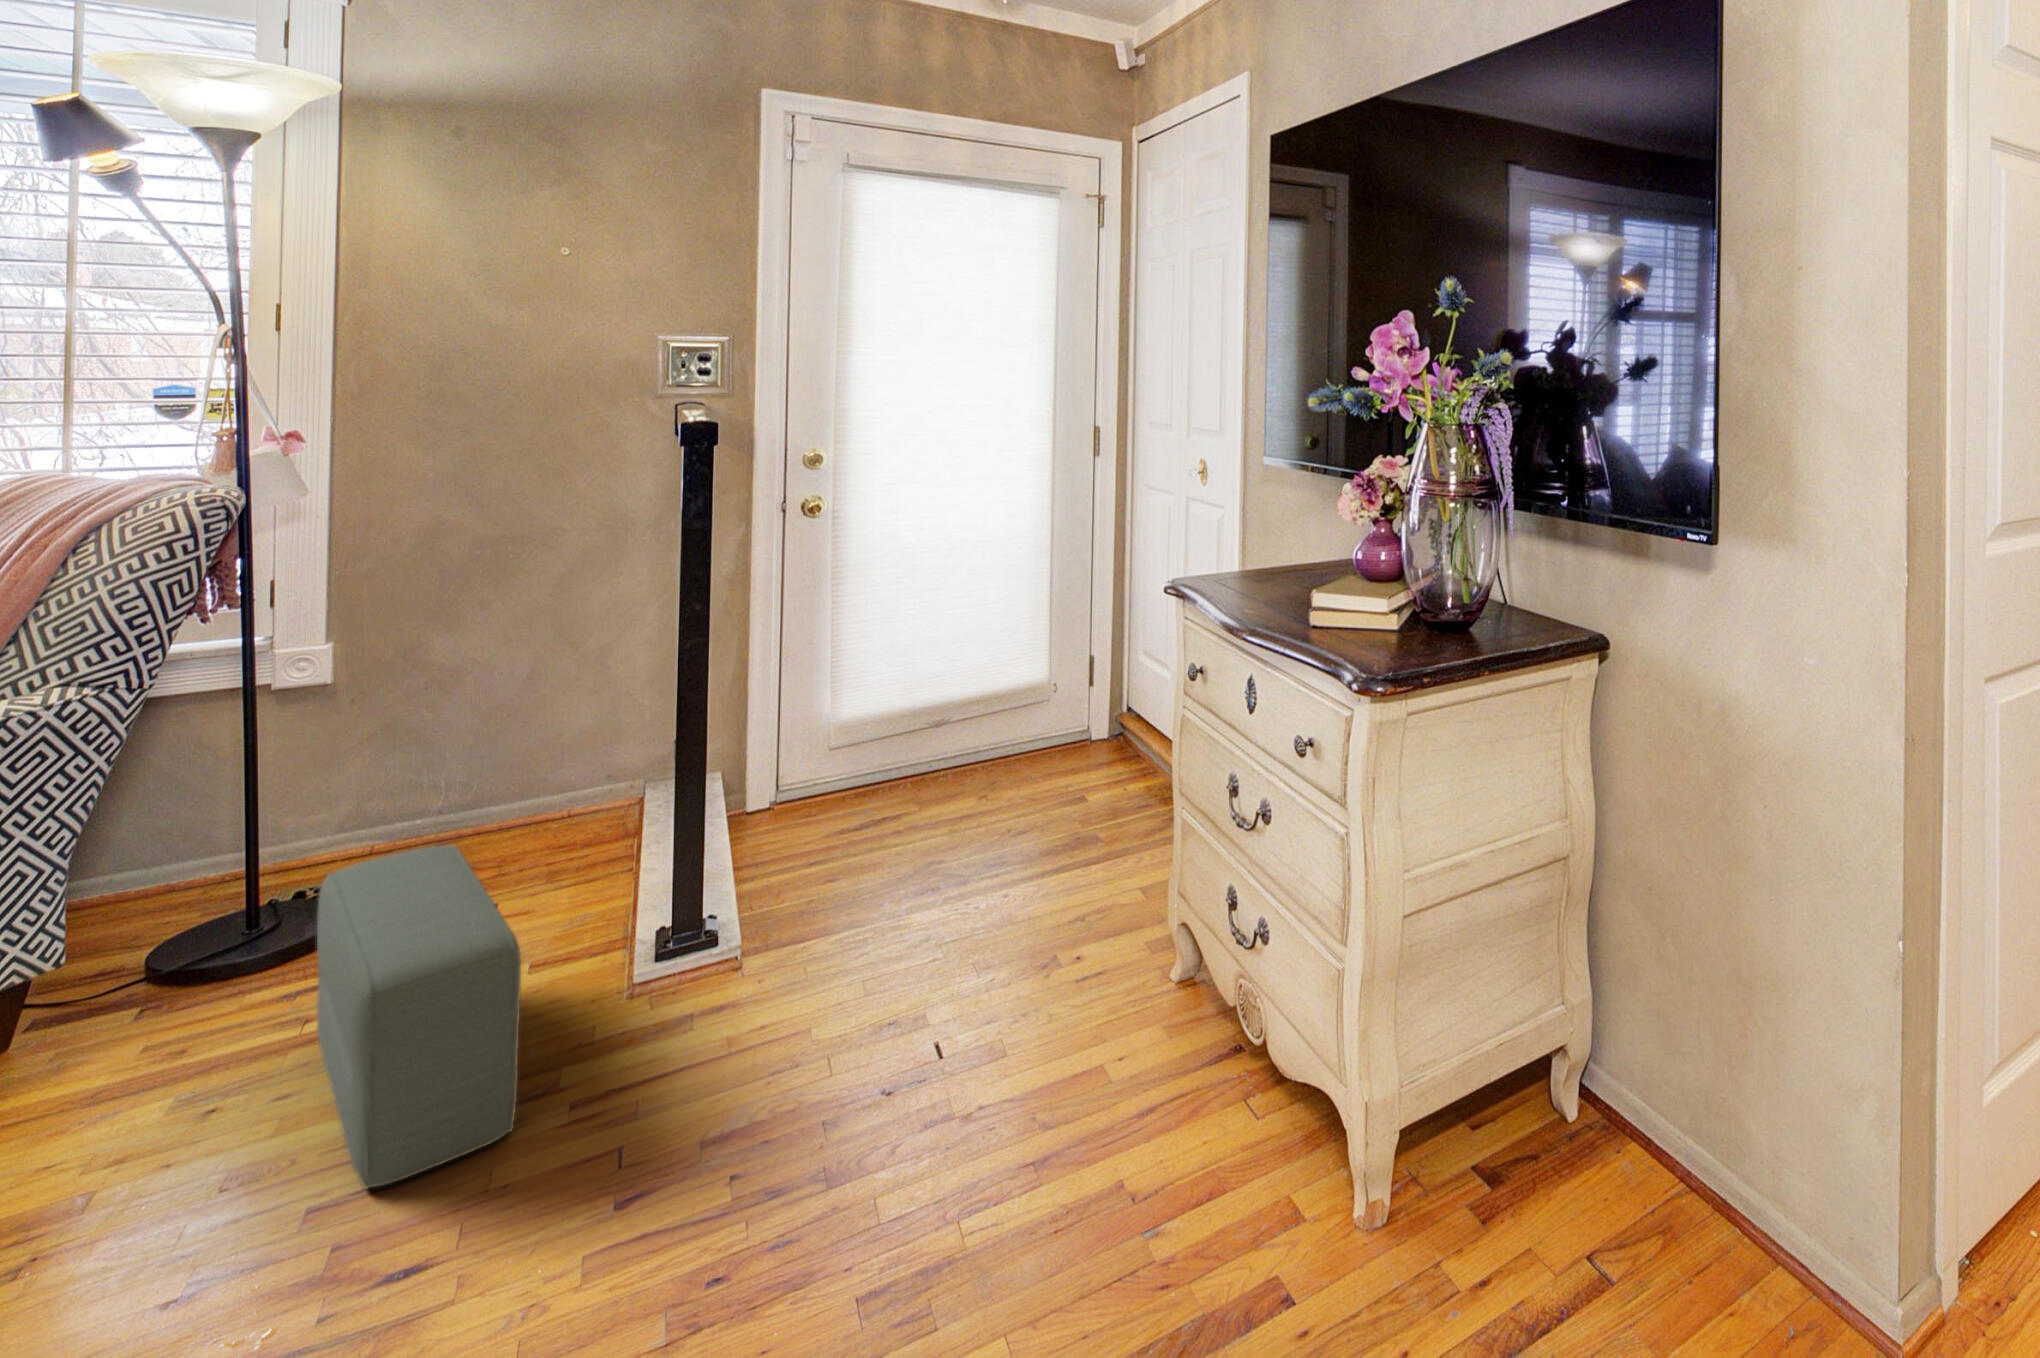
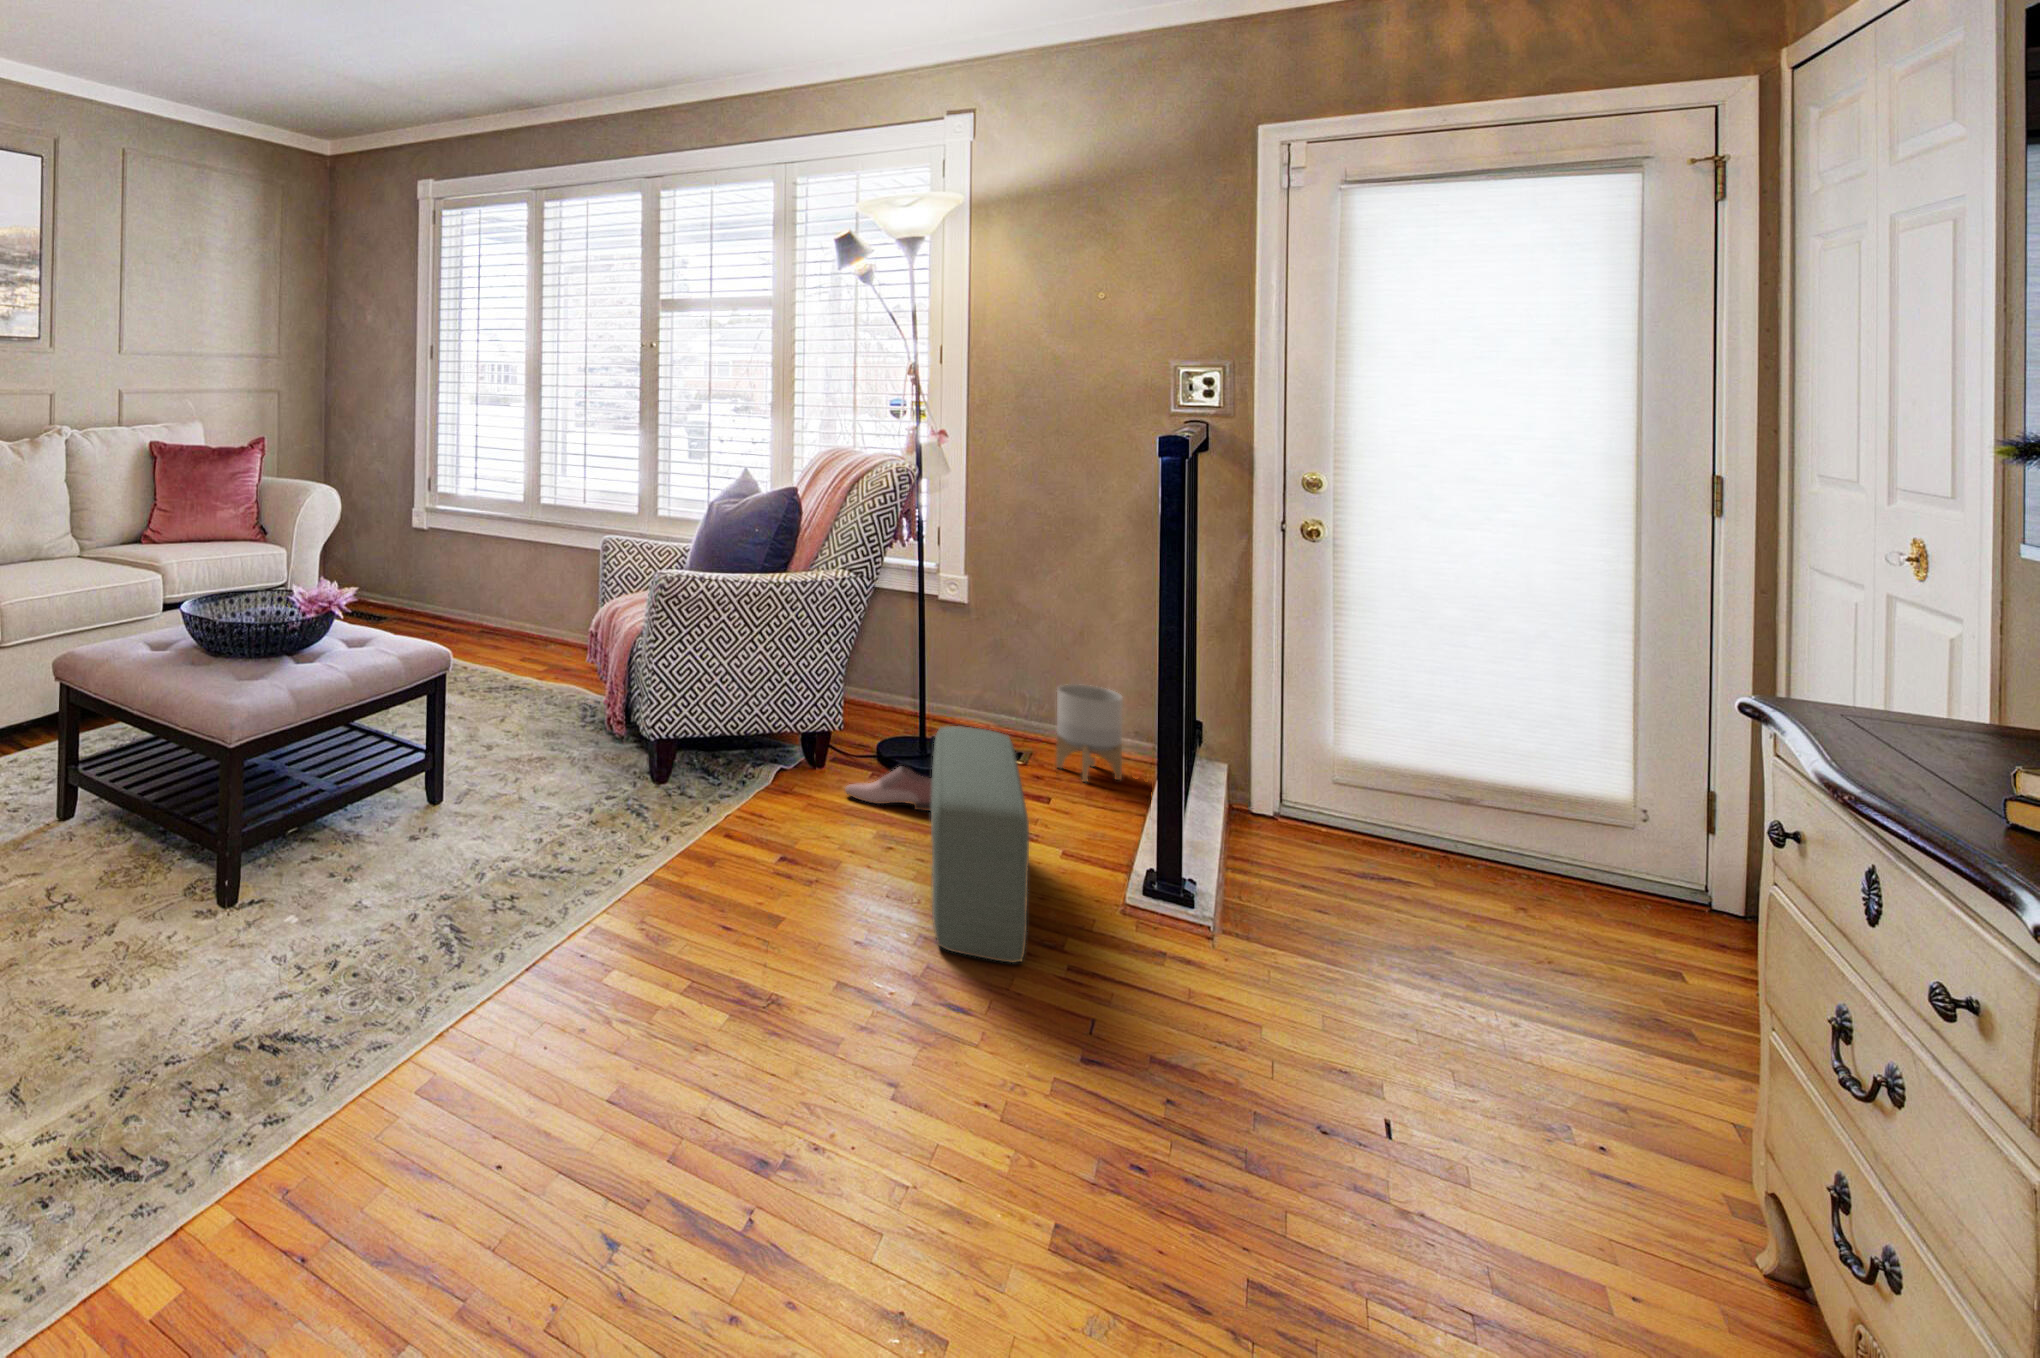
planter: none [495,736,593,861] -> present [1056,684,1123,782]
shoe: none [98,950,321,1052] -> present [845,766,932,811]

